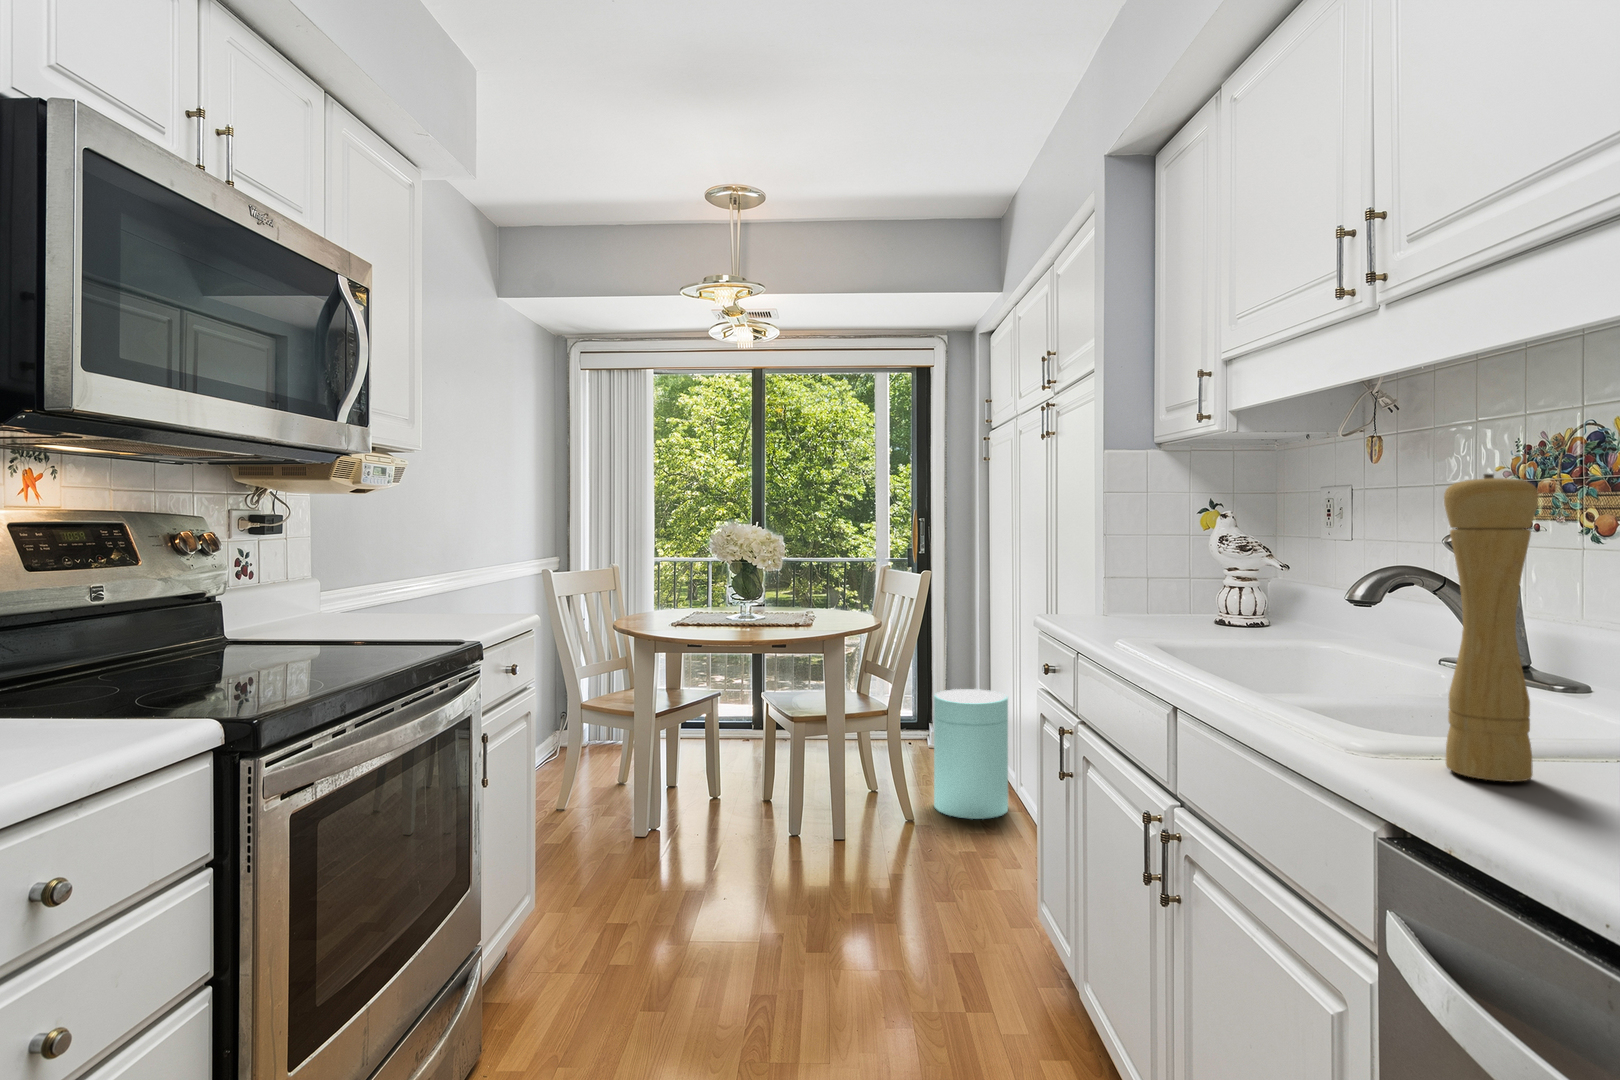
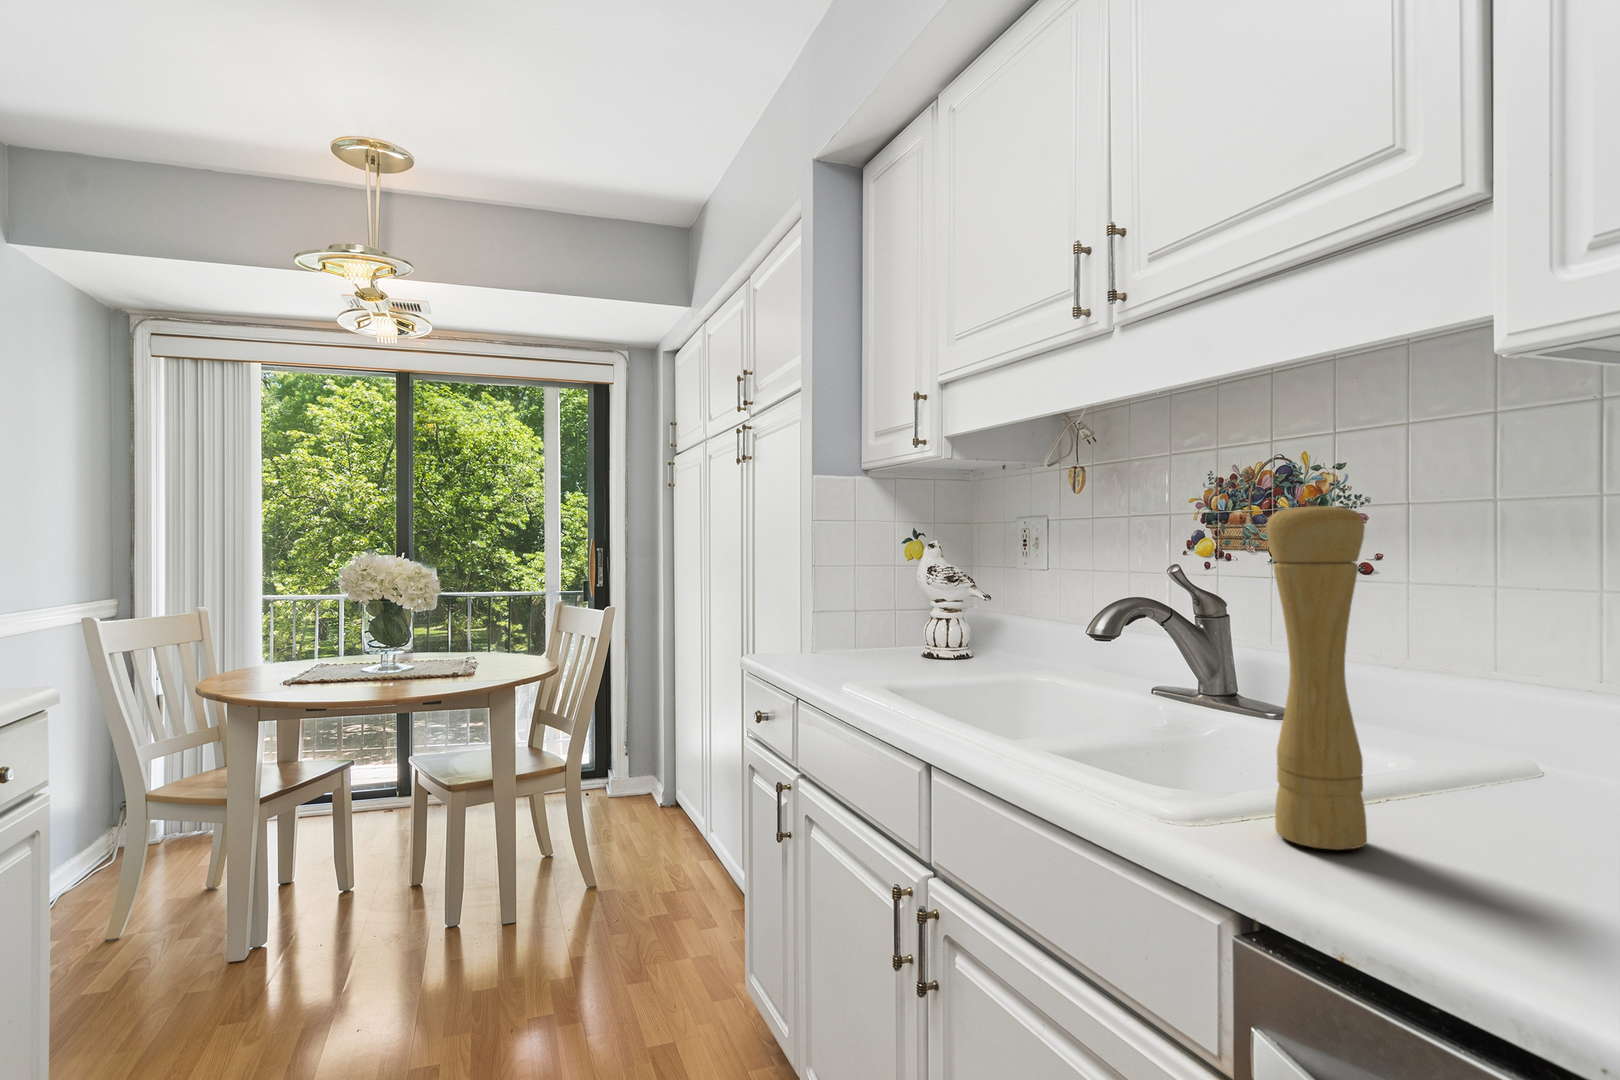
trash can: present [934,689,1008,819] -> none [616,734,697,877]

